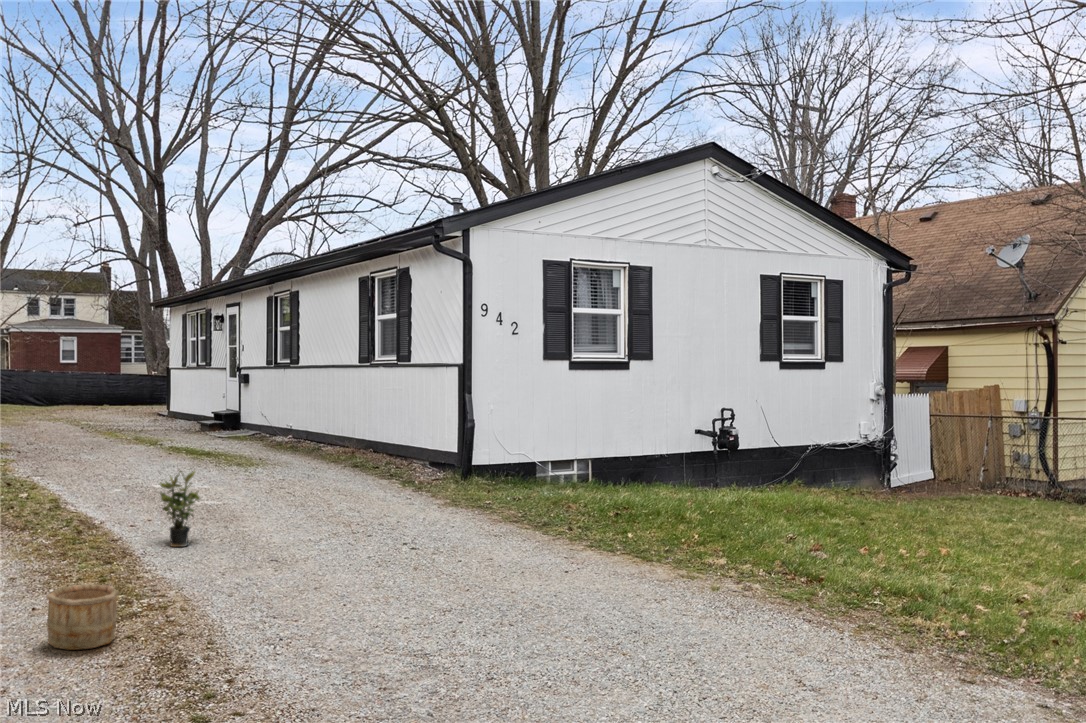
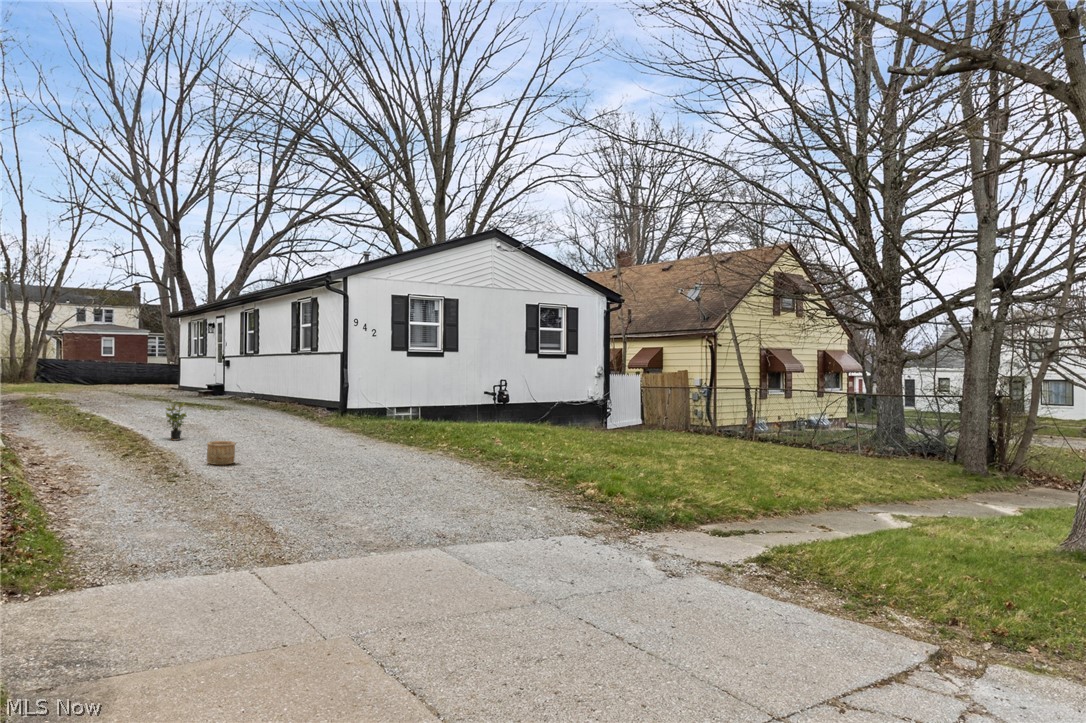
wooden bucket: present [46,584,119,650] -> present [207,441,236,465]

